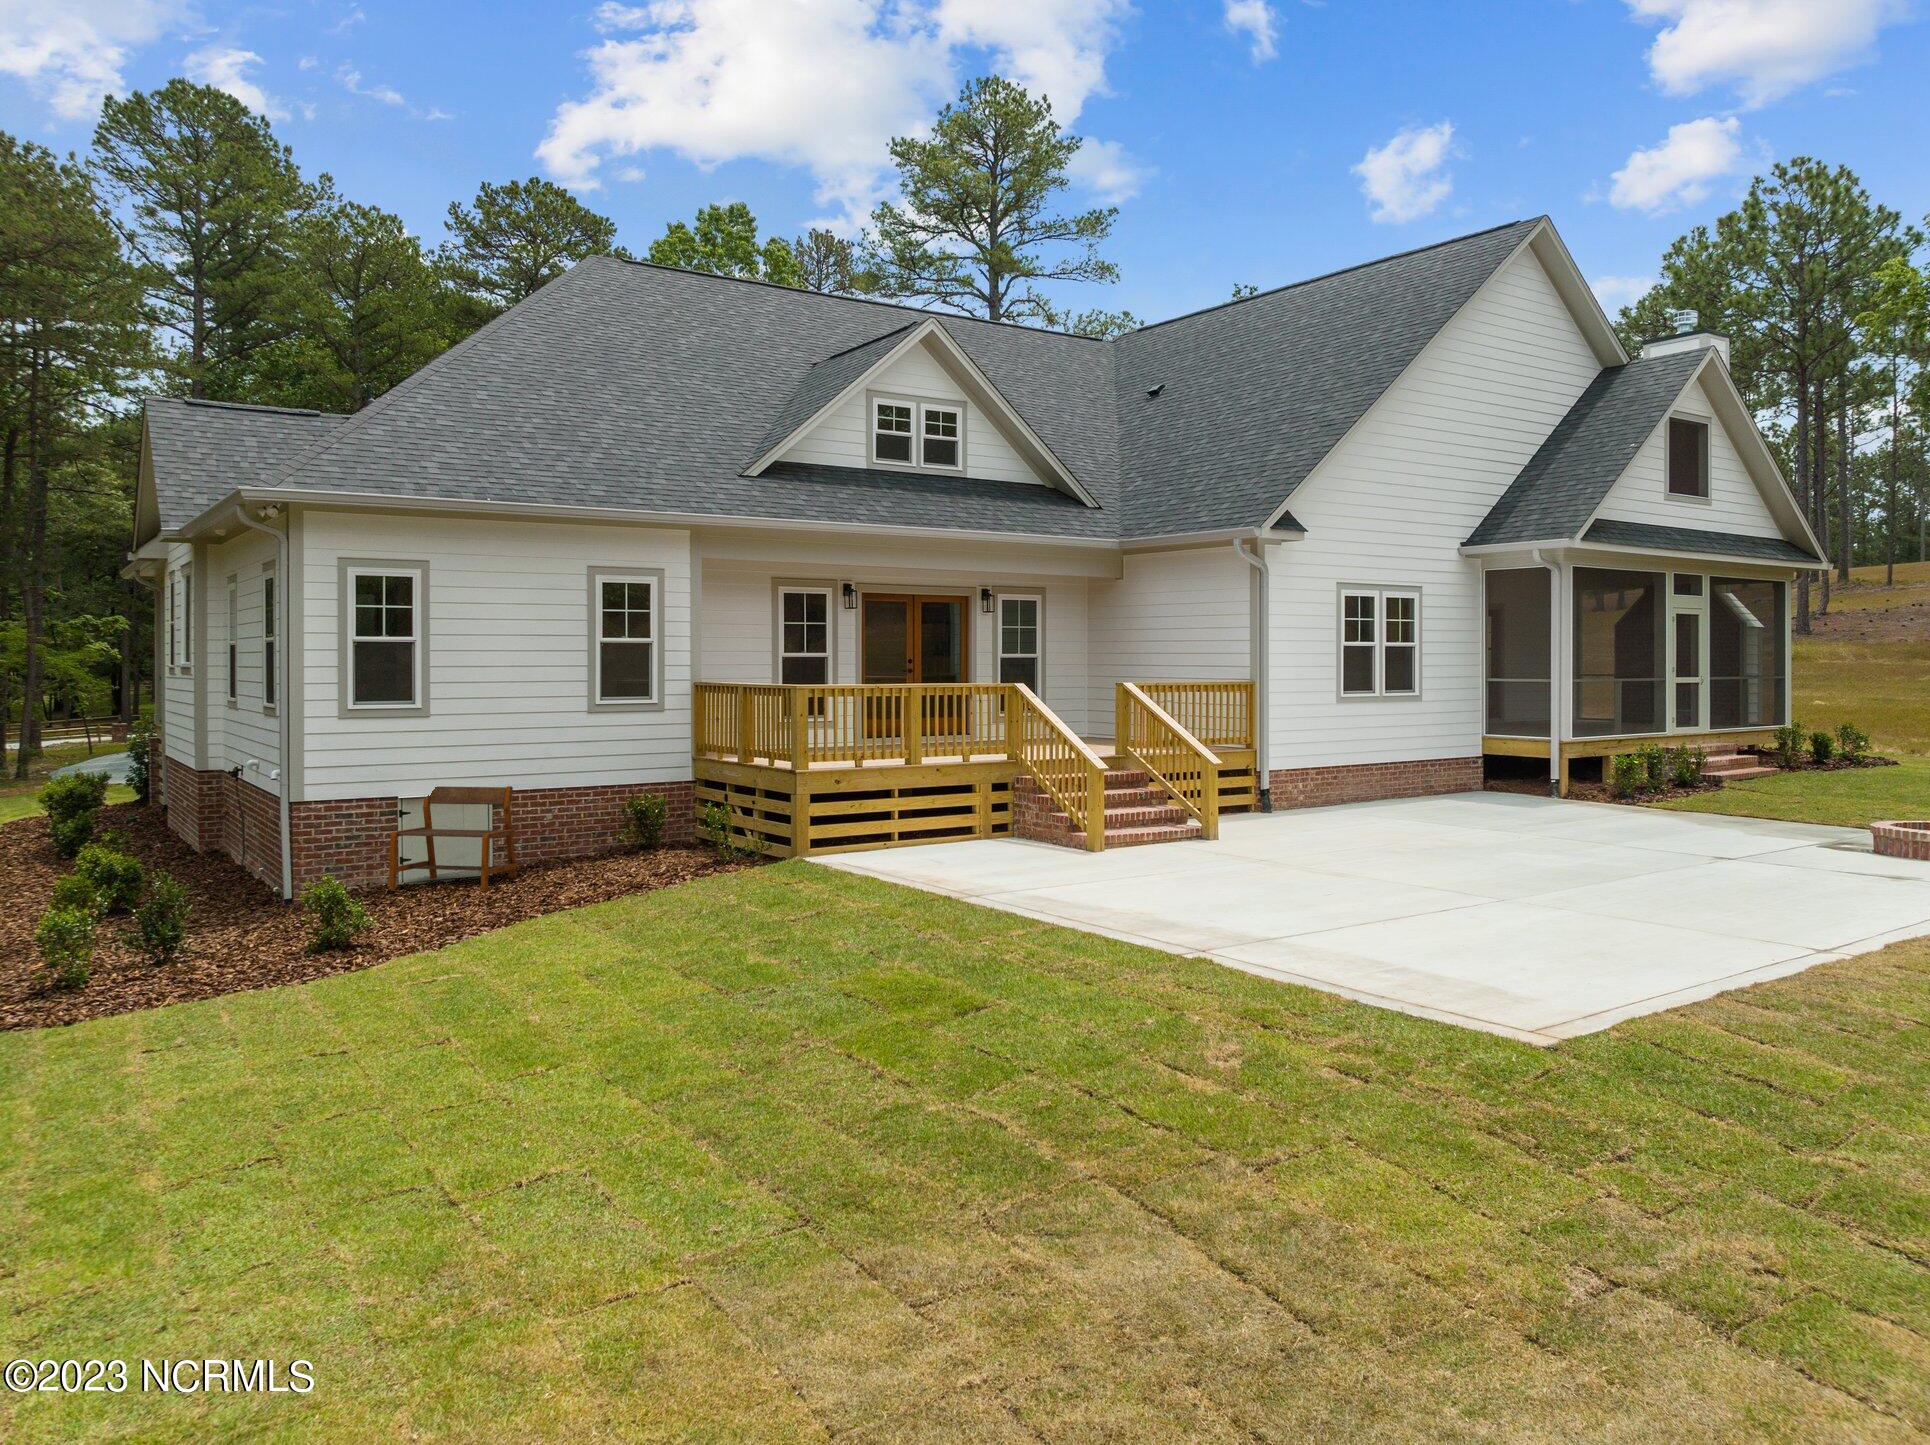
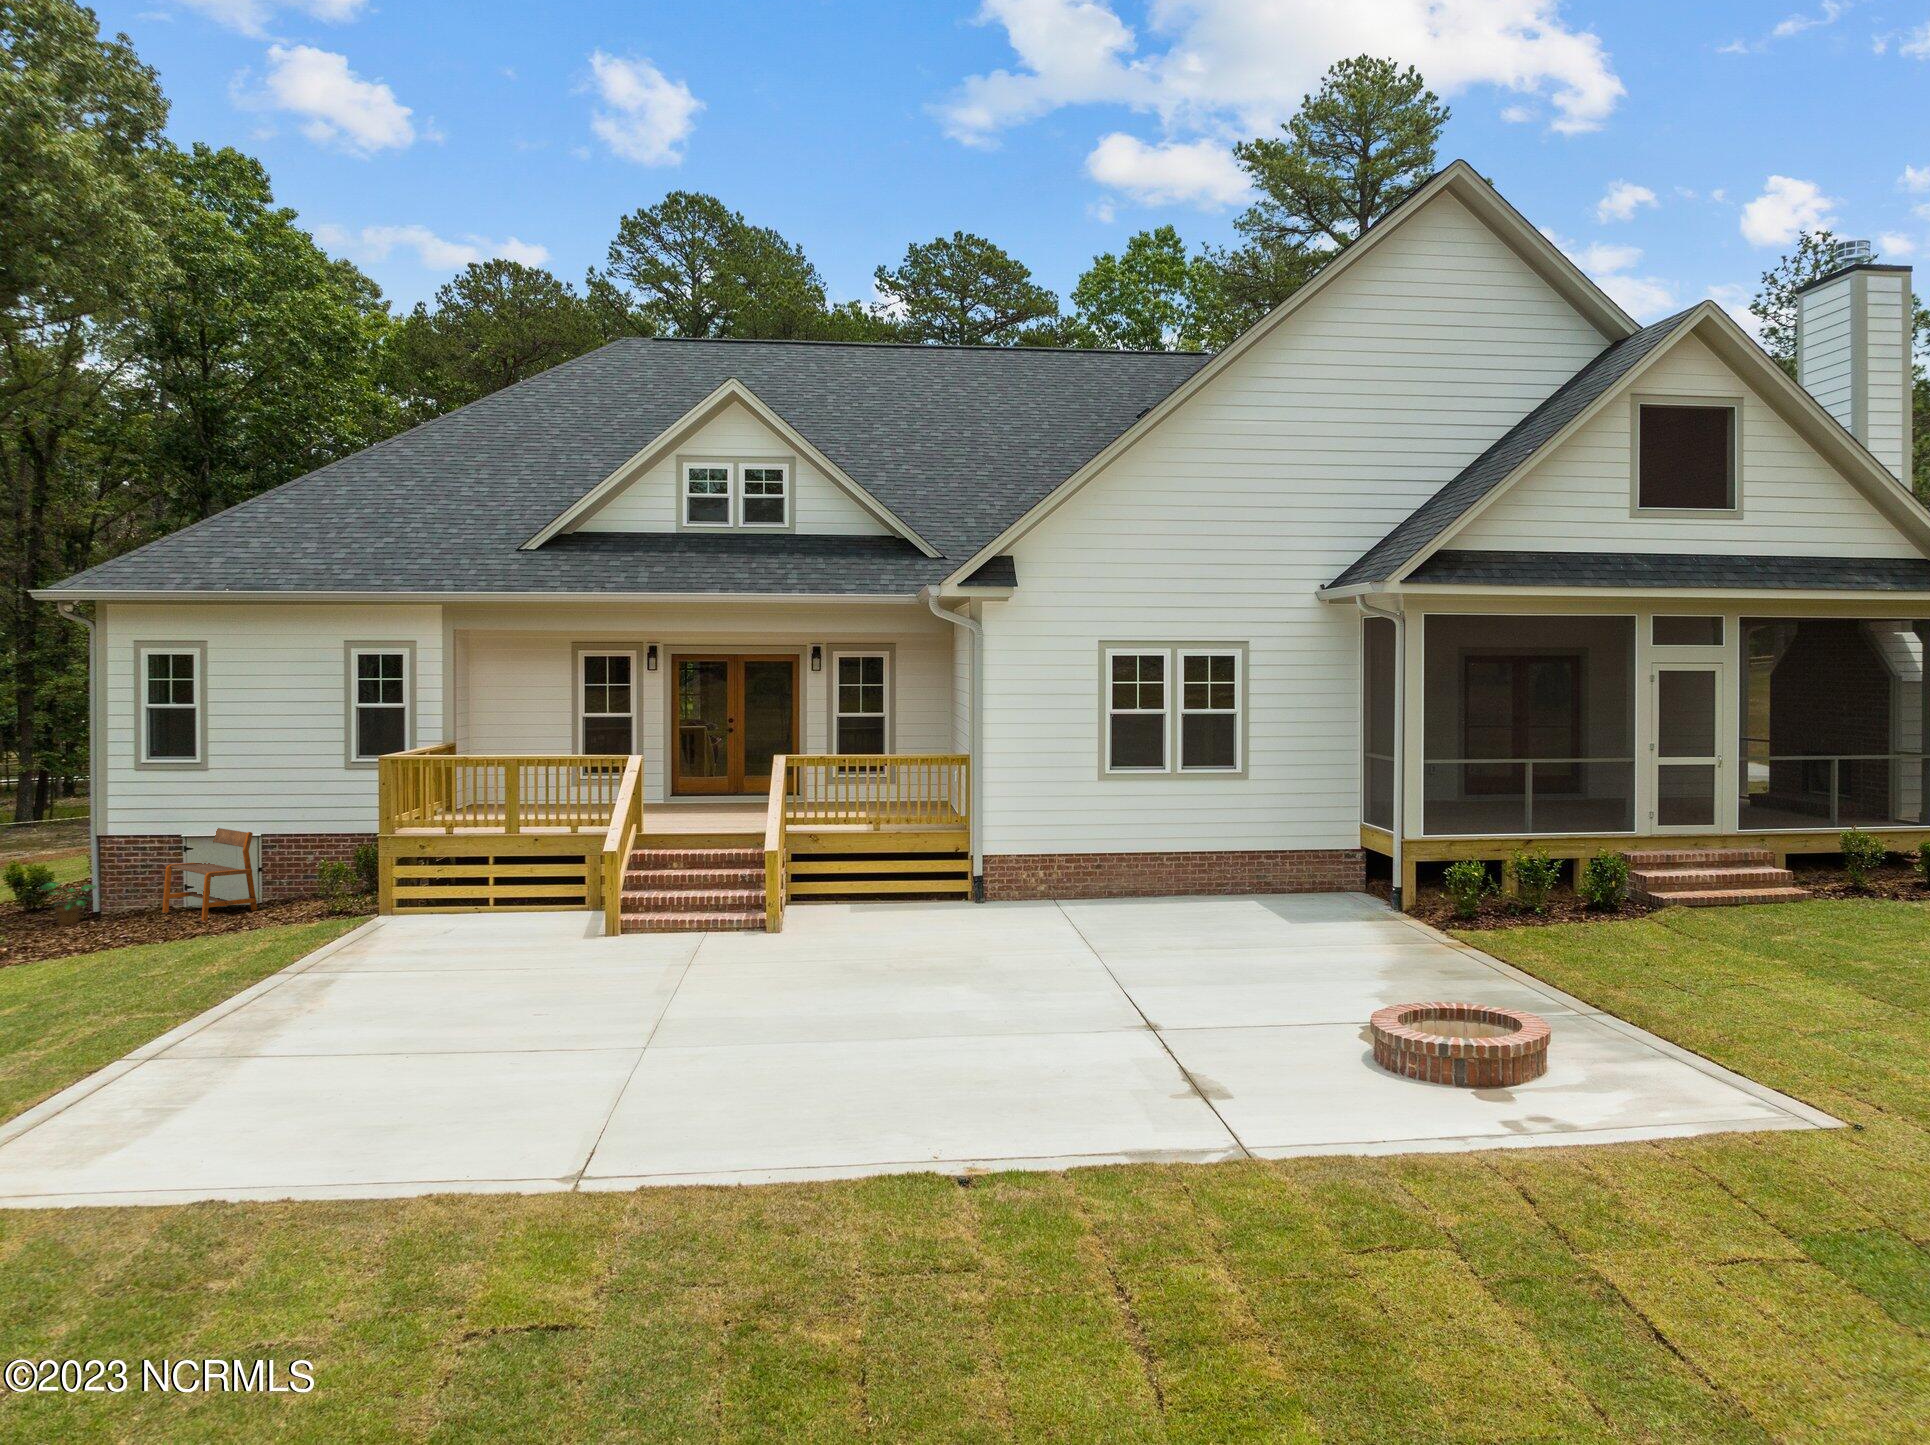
potted plant: none [216,862,296,915] -> present [41,882,96,925]

